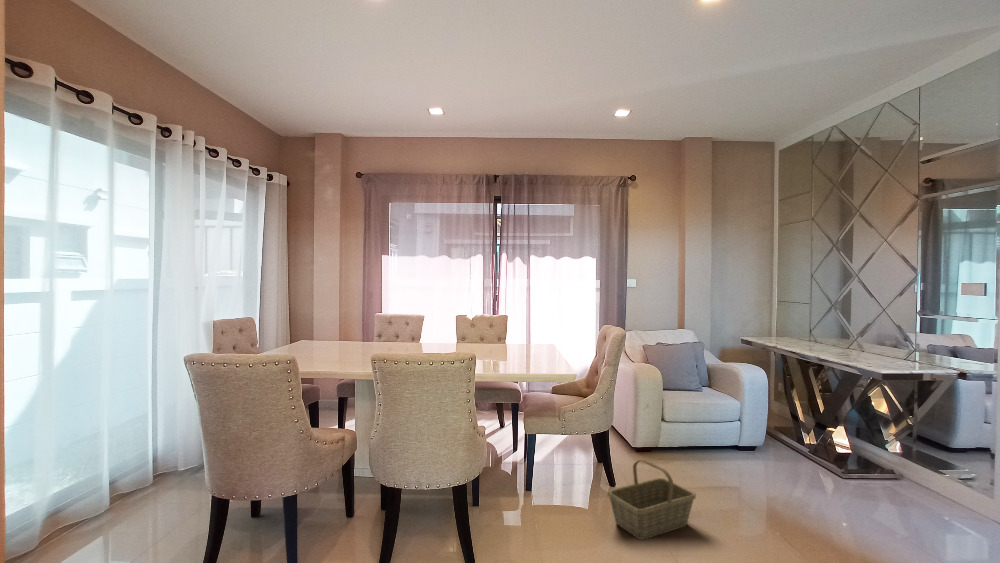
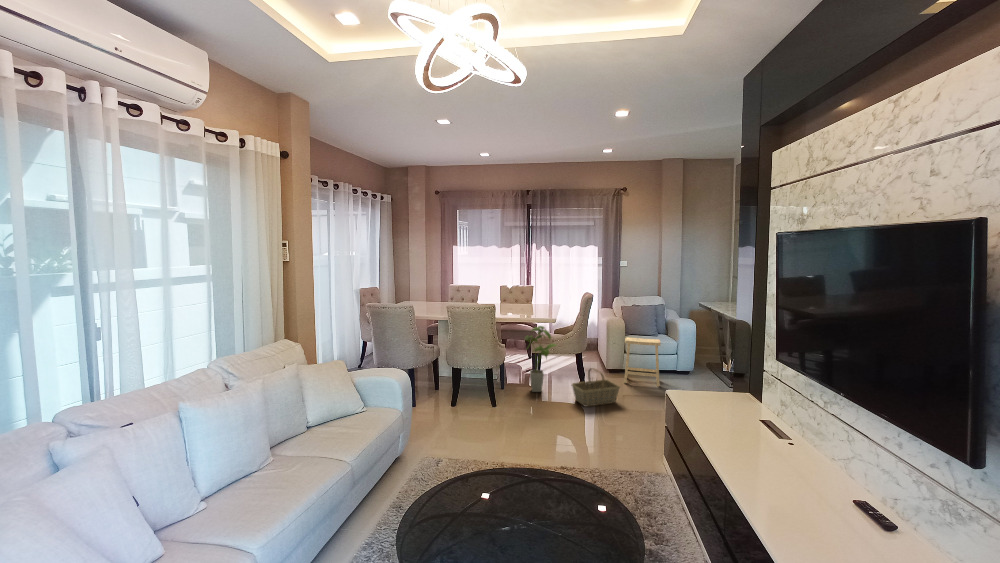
house plant: none [512,382,574,505] -> present [526,326,556,392]
footstool: none [668,396,734,480] -> present [624,337,661,387]

